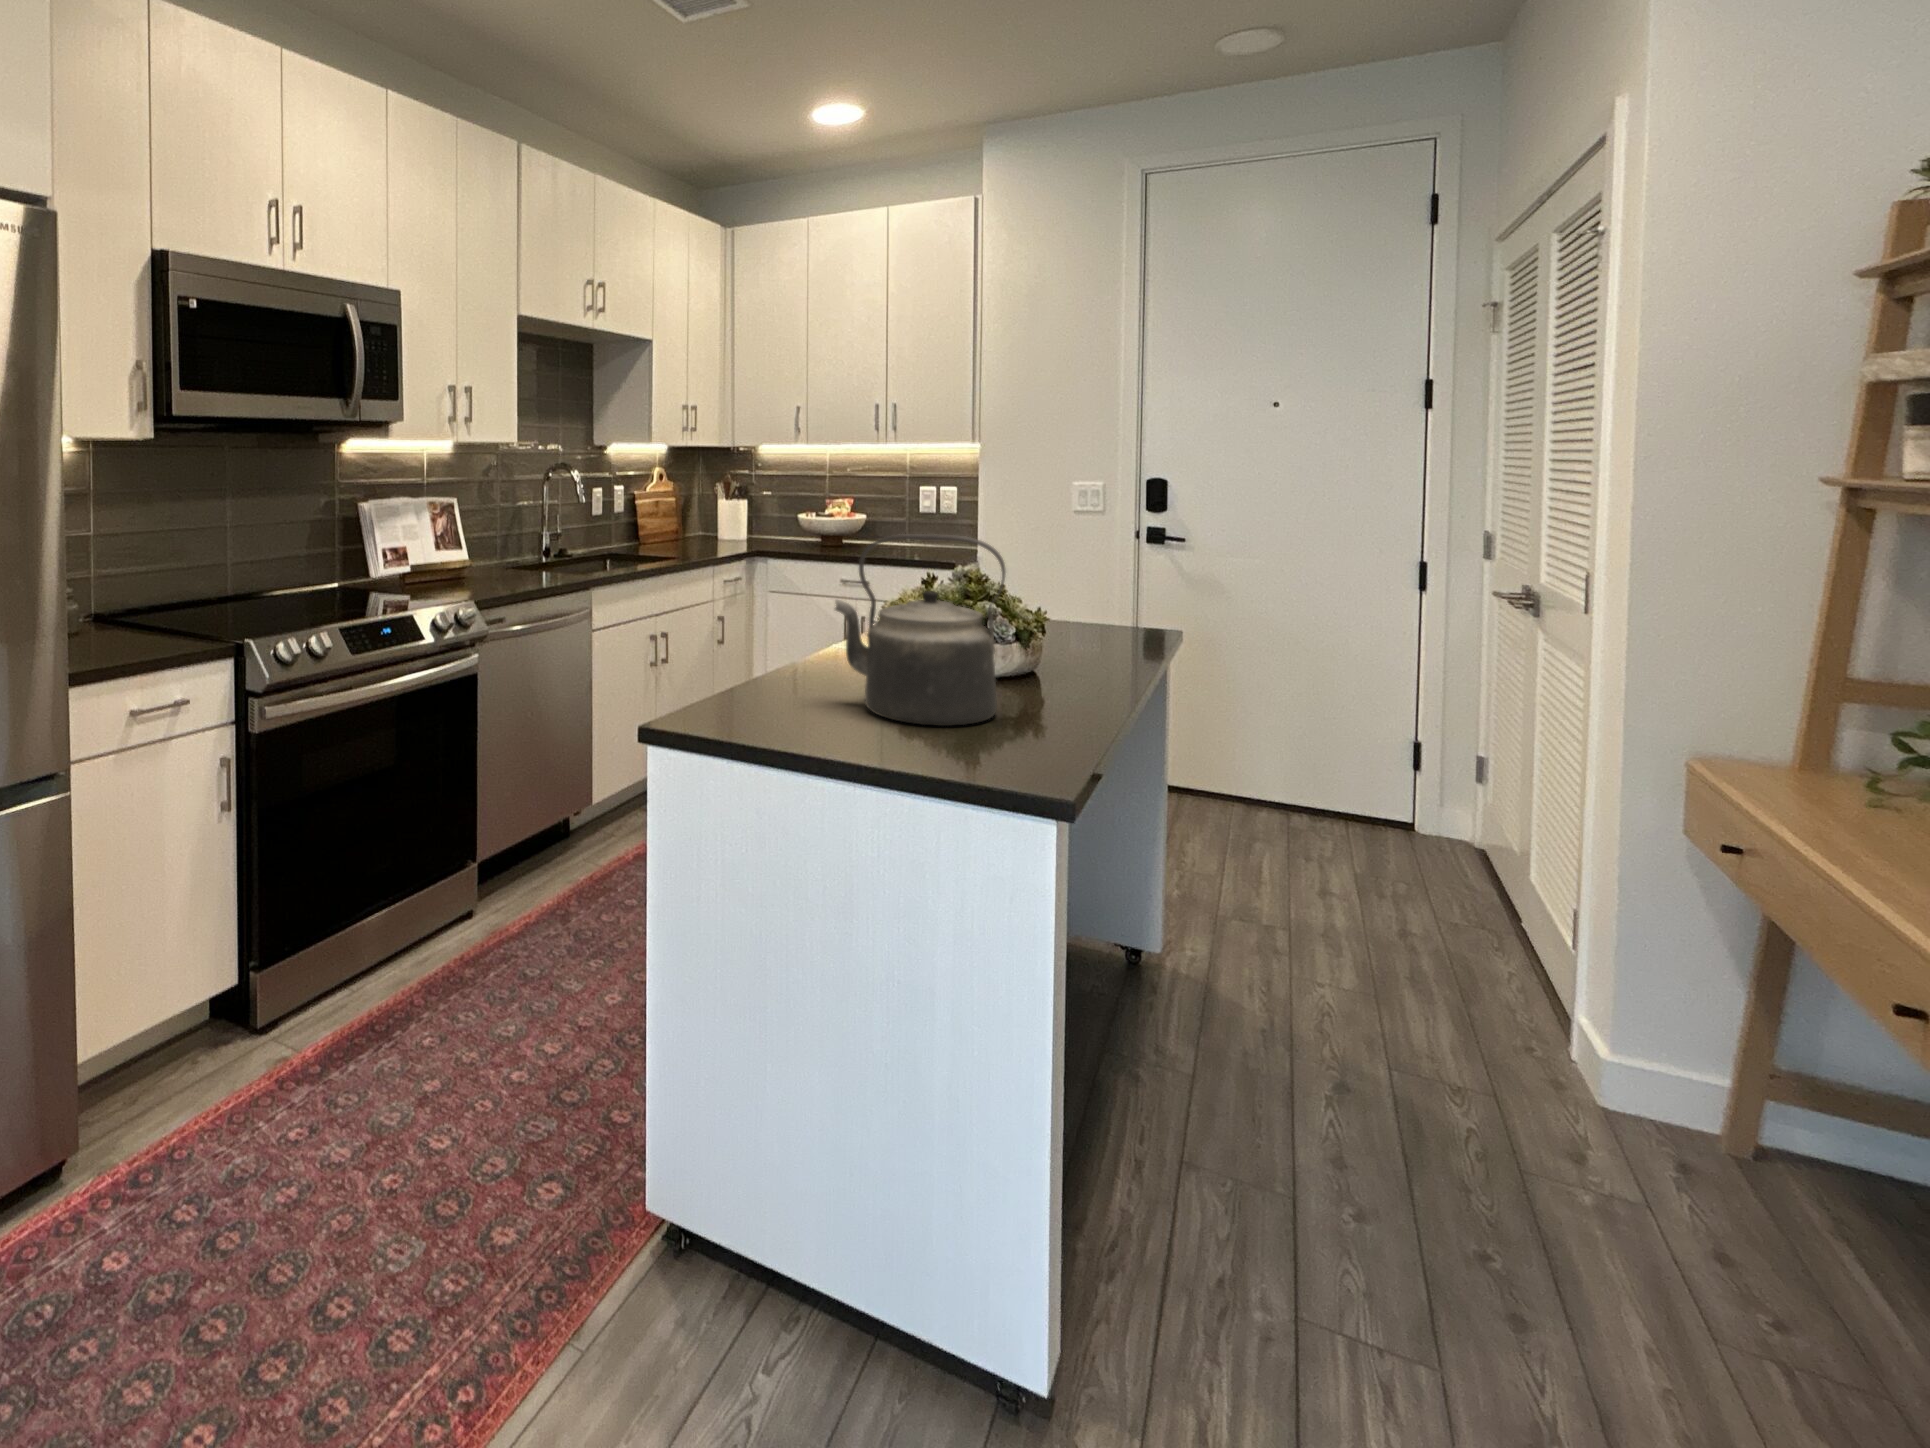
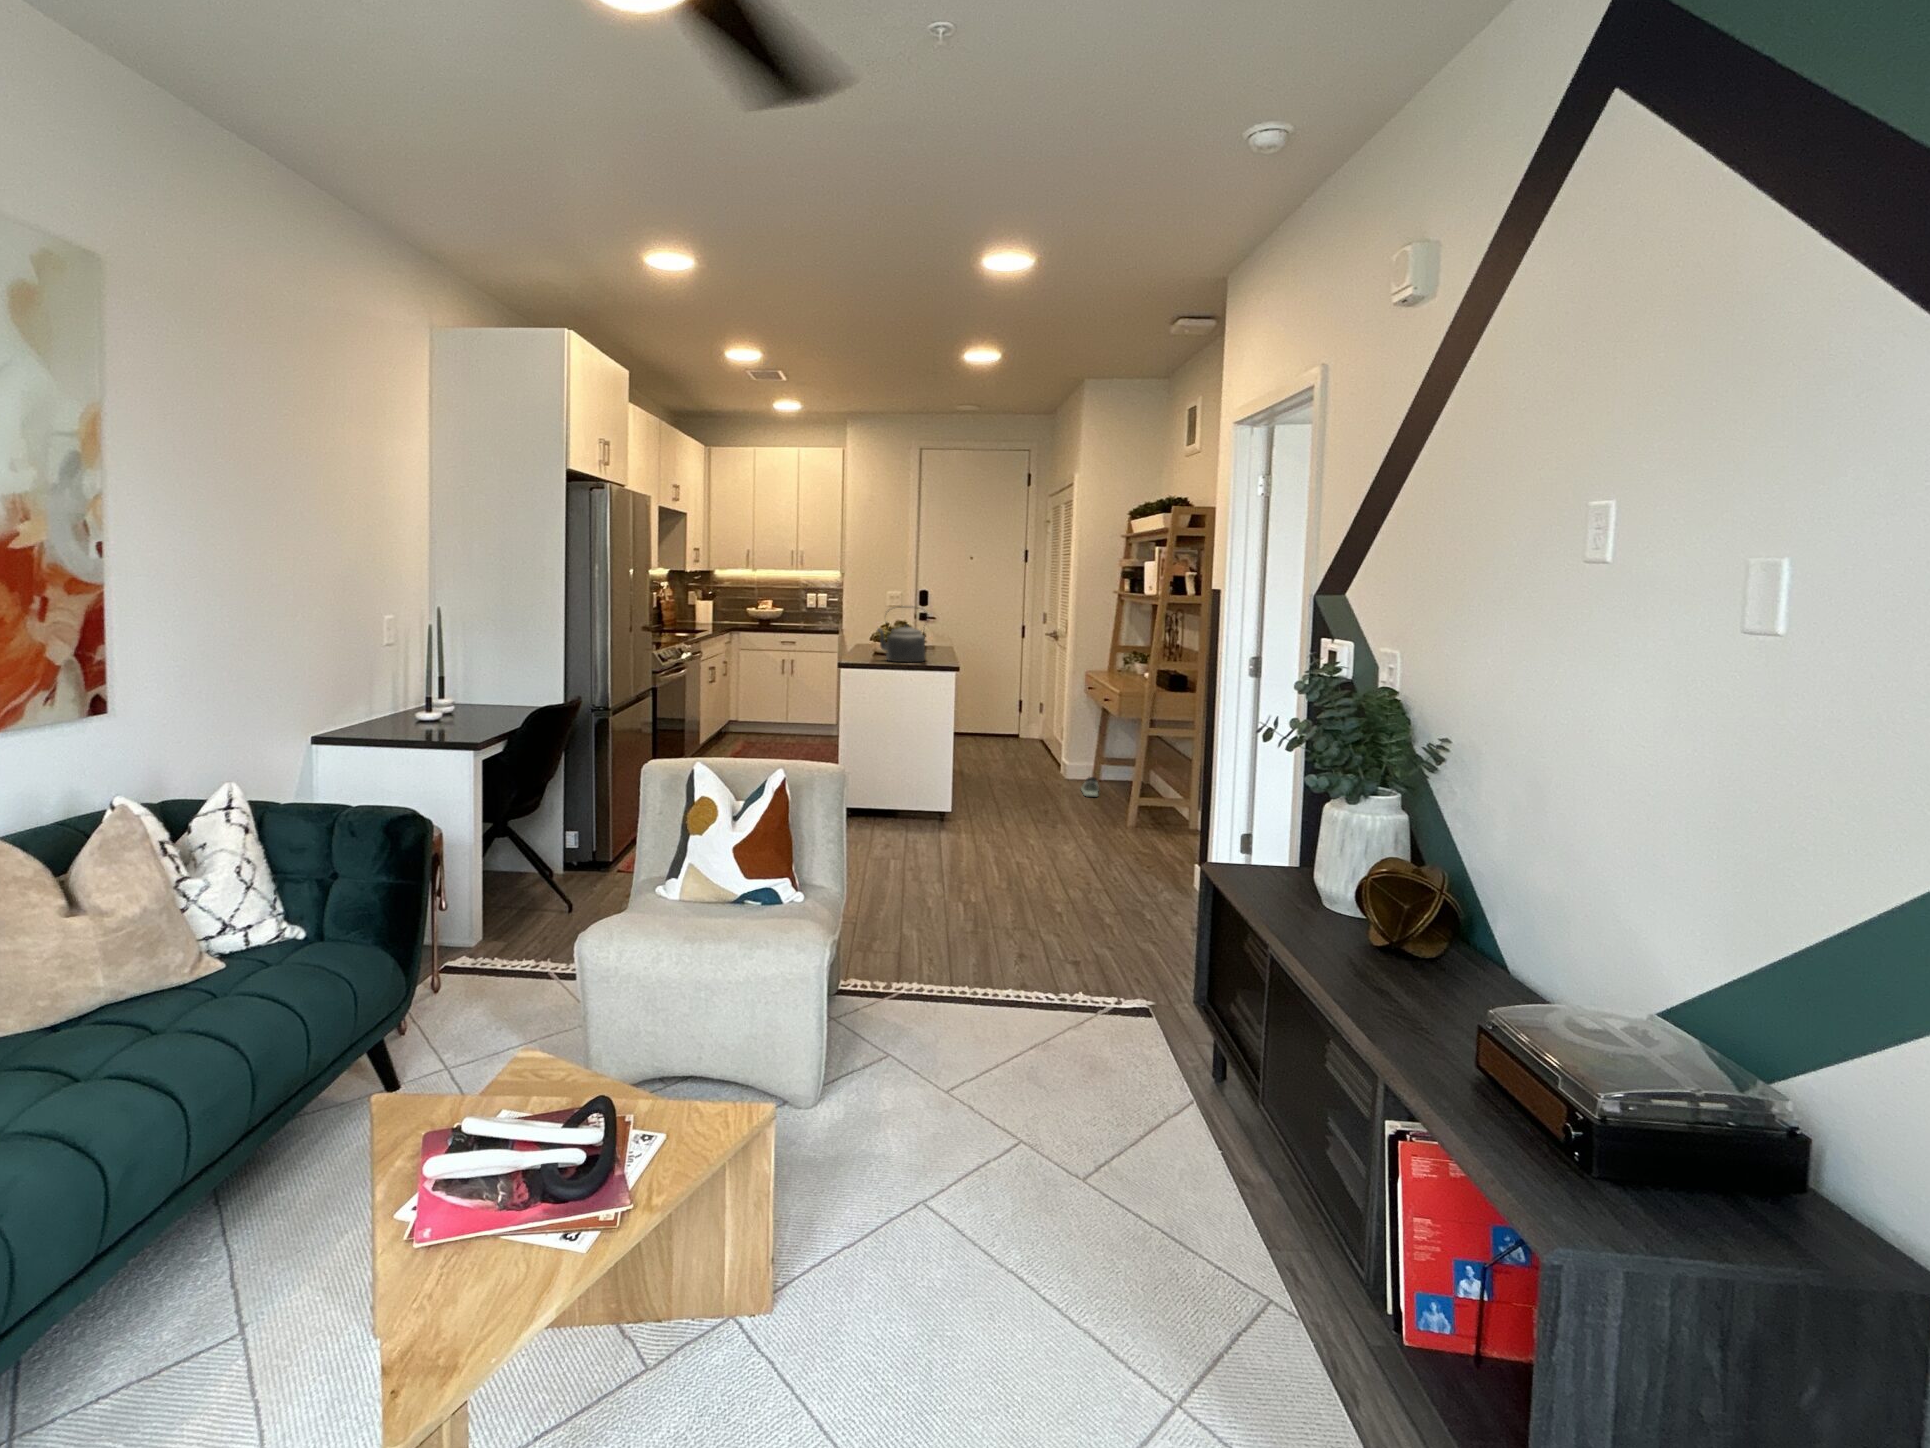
shoe: none [1656,1117,1752,1244] -> present [1081,777,1099,797]

